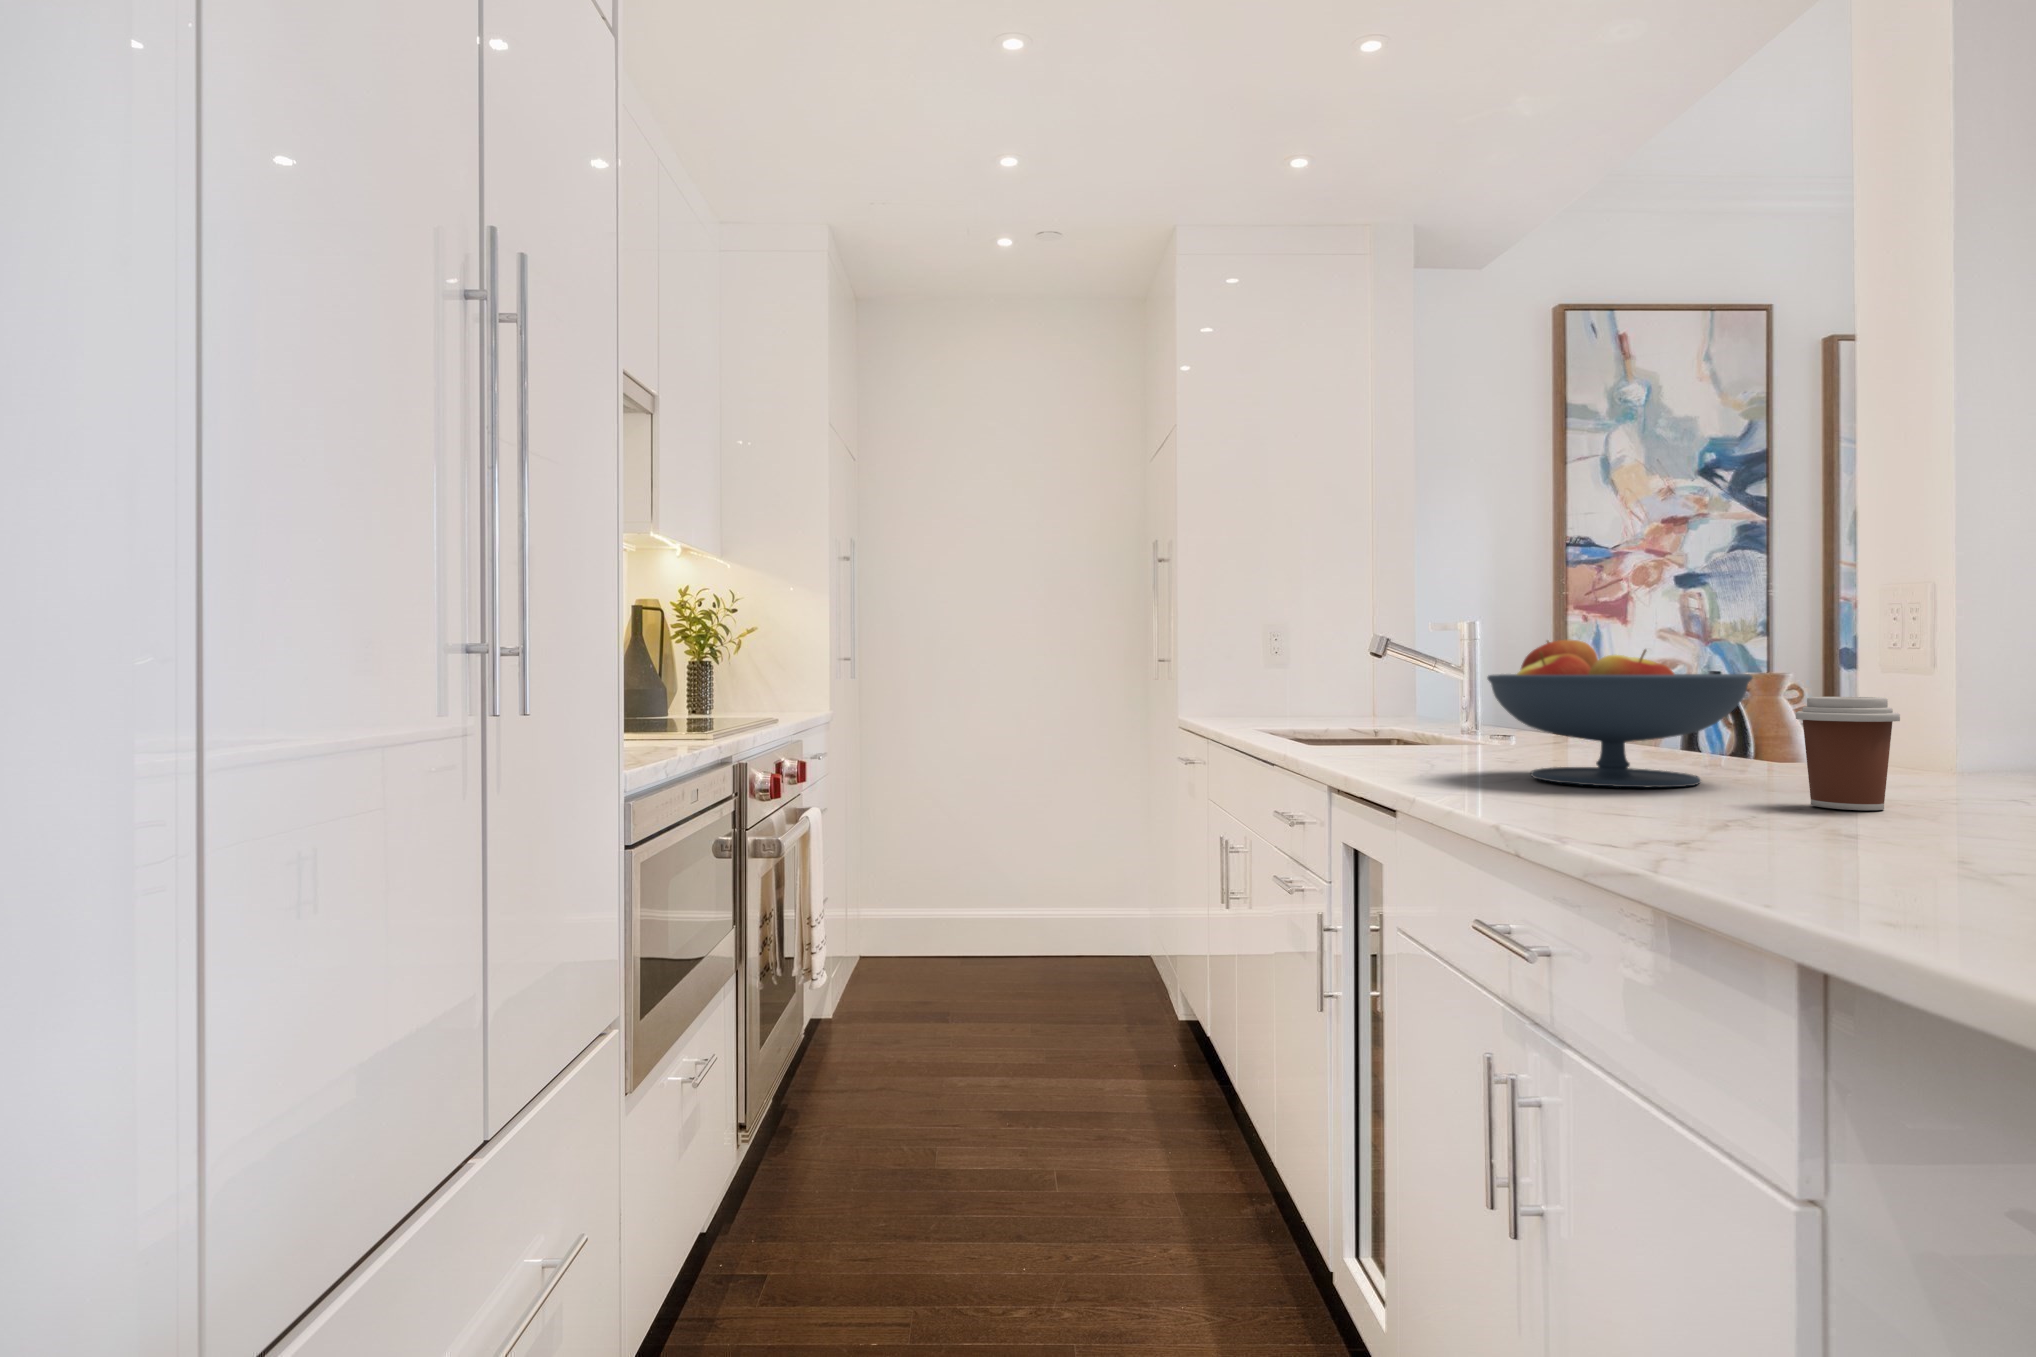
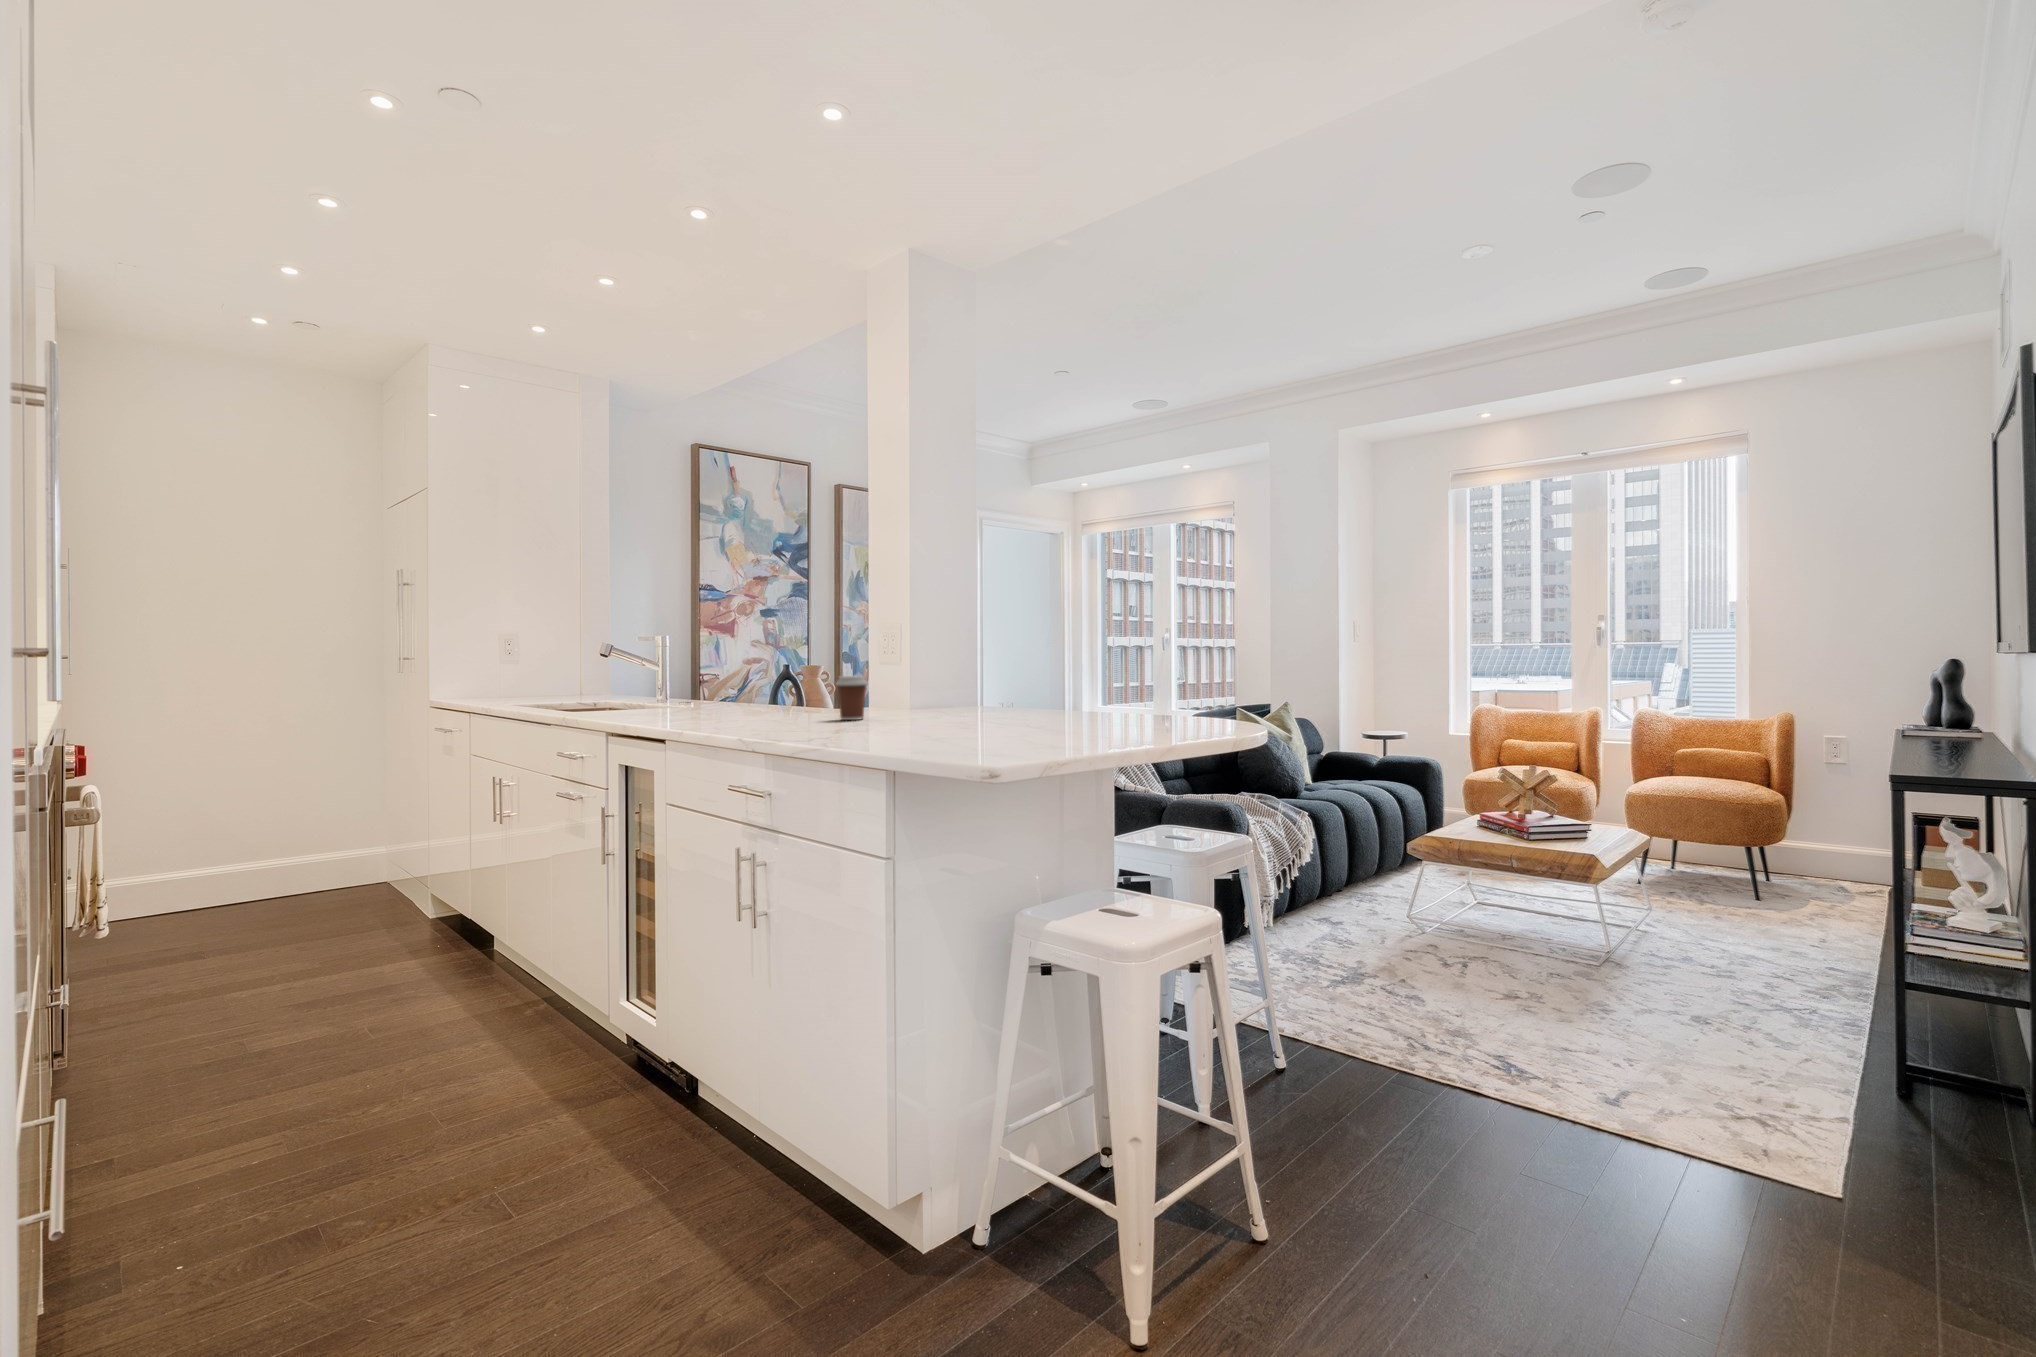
fruit bowl: present [1487,640,1752,787] -> none [704,651,818,719]

